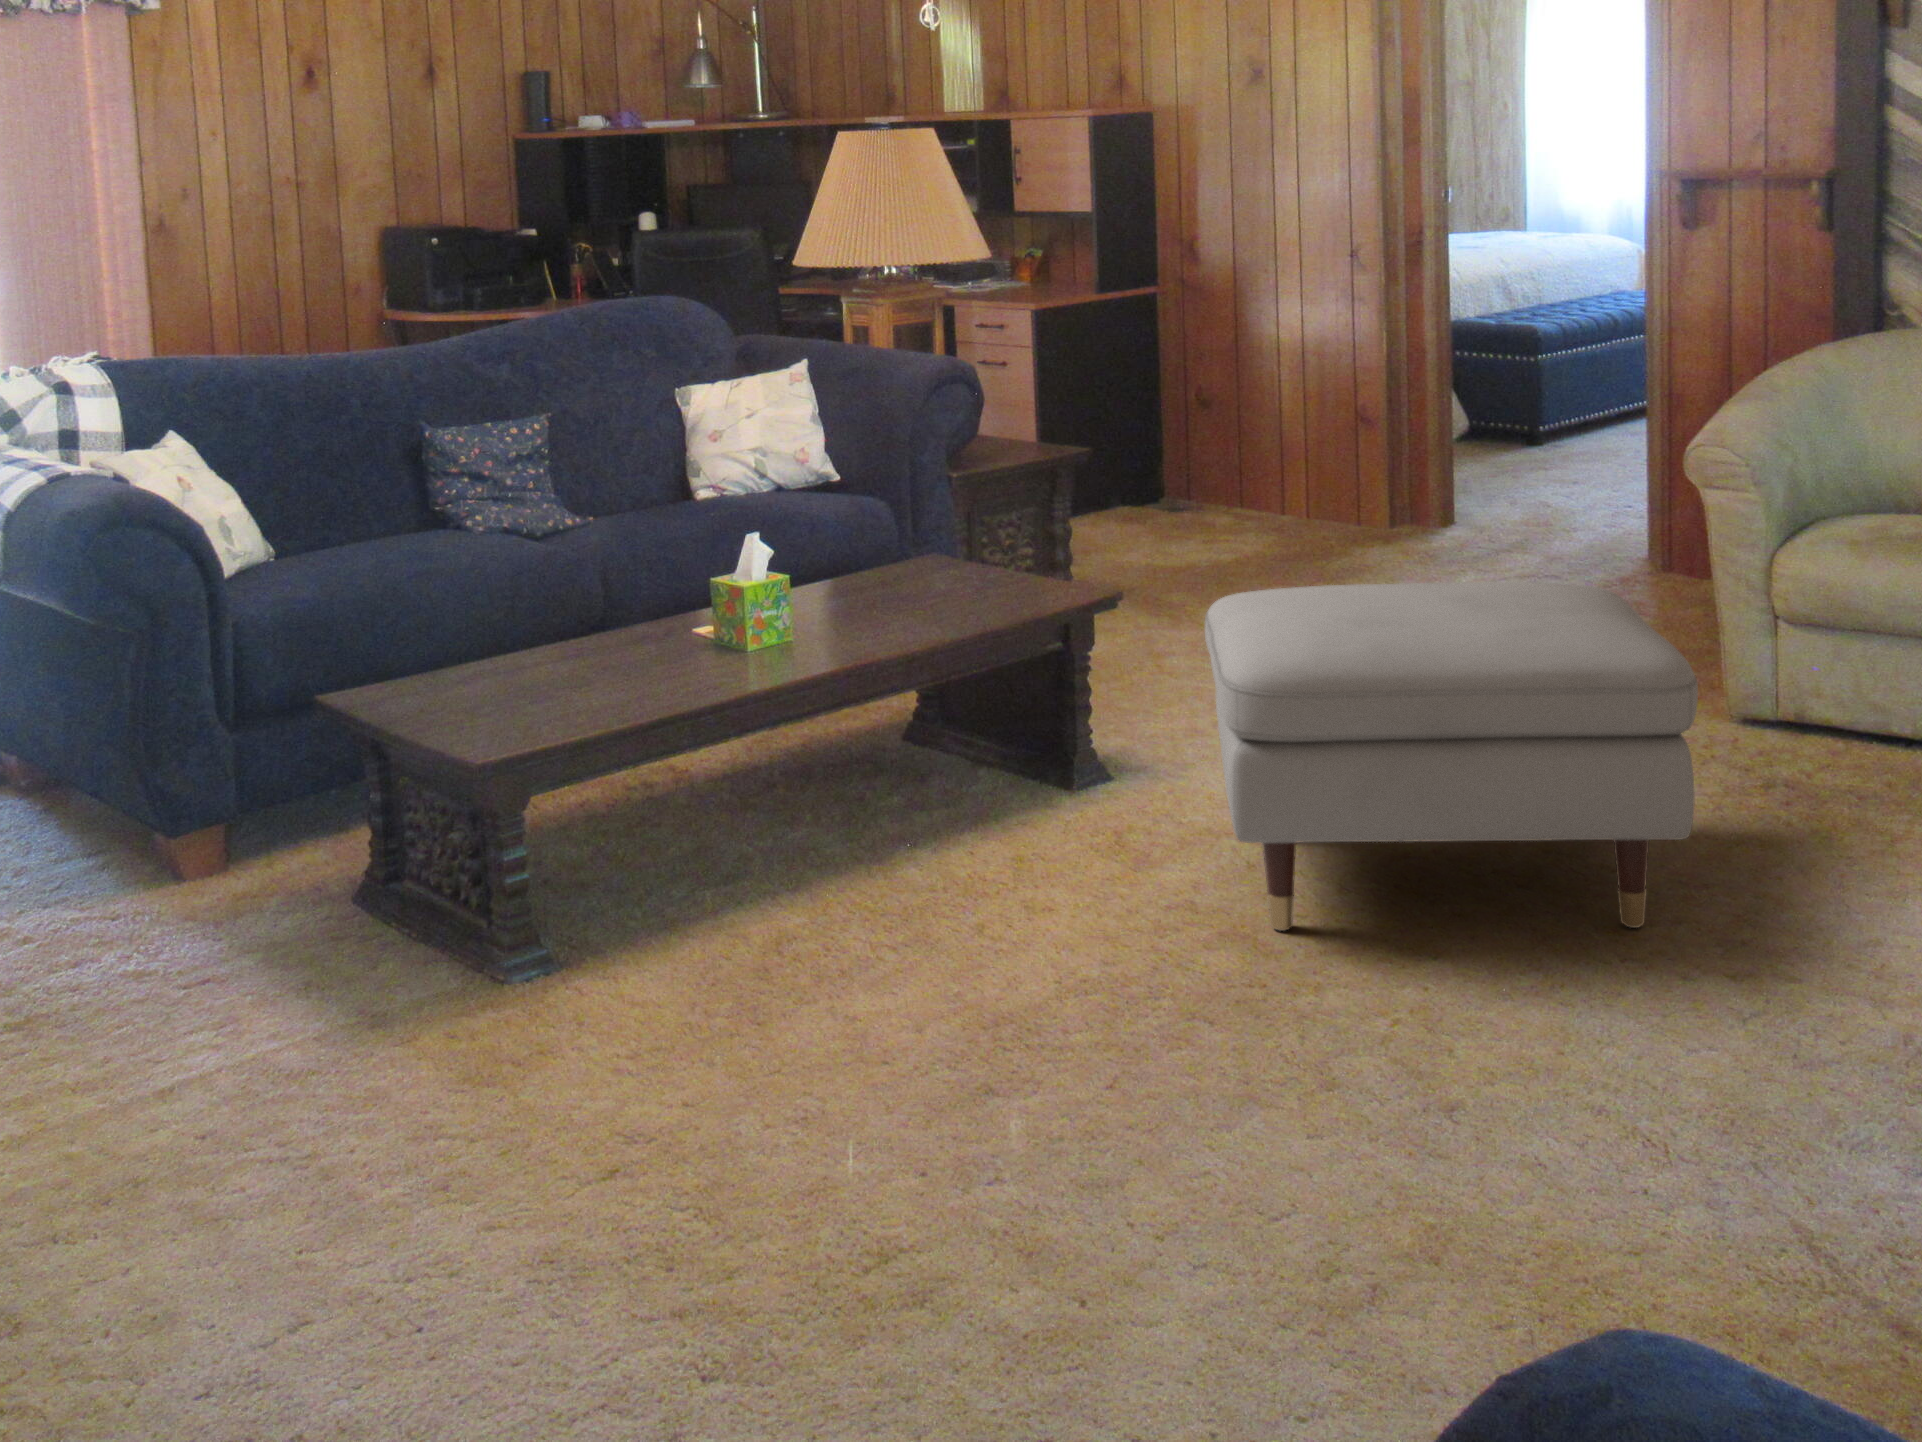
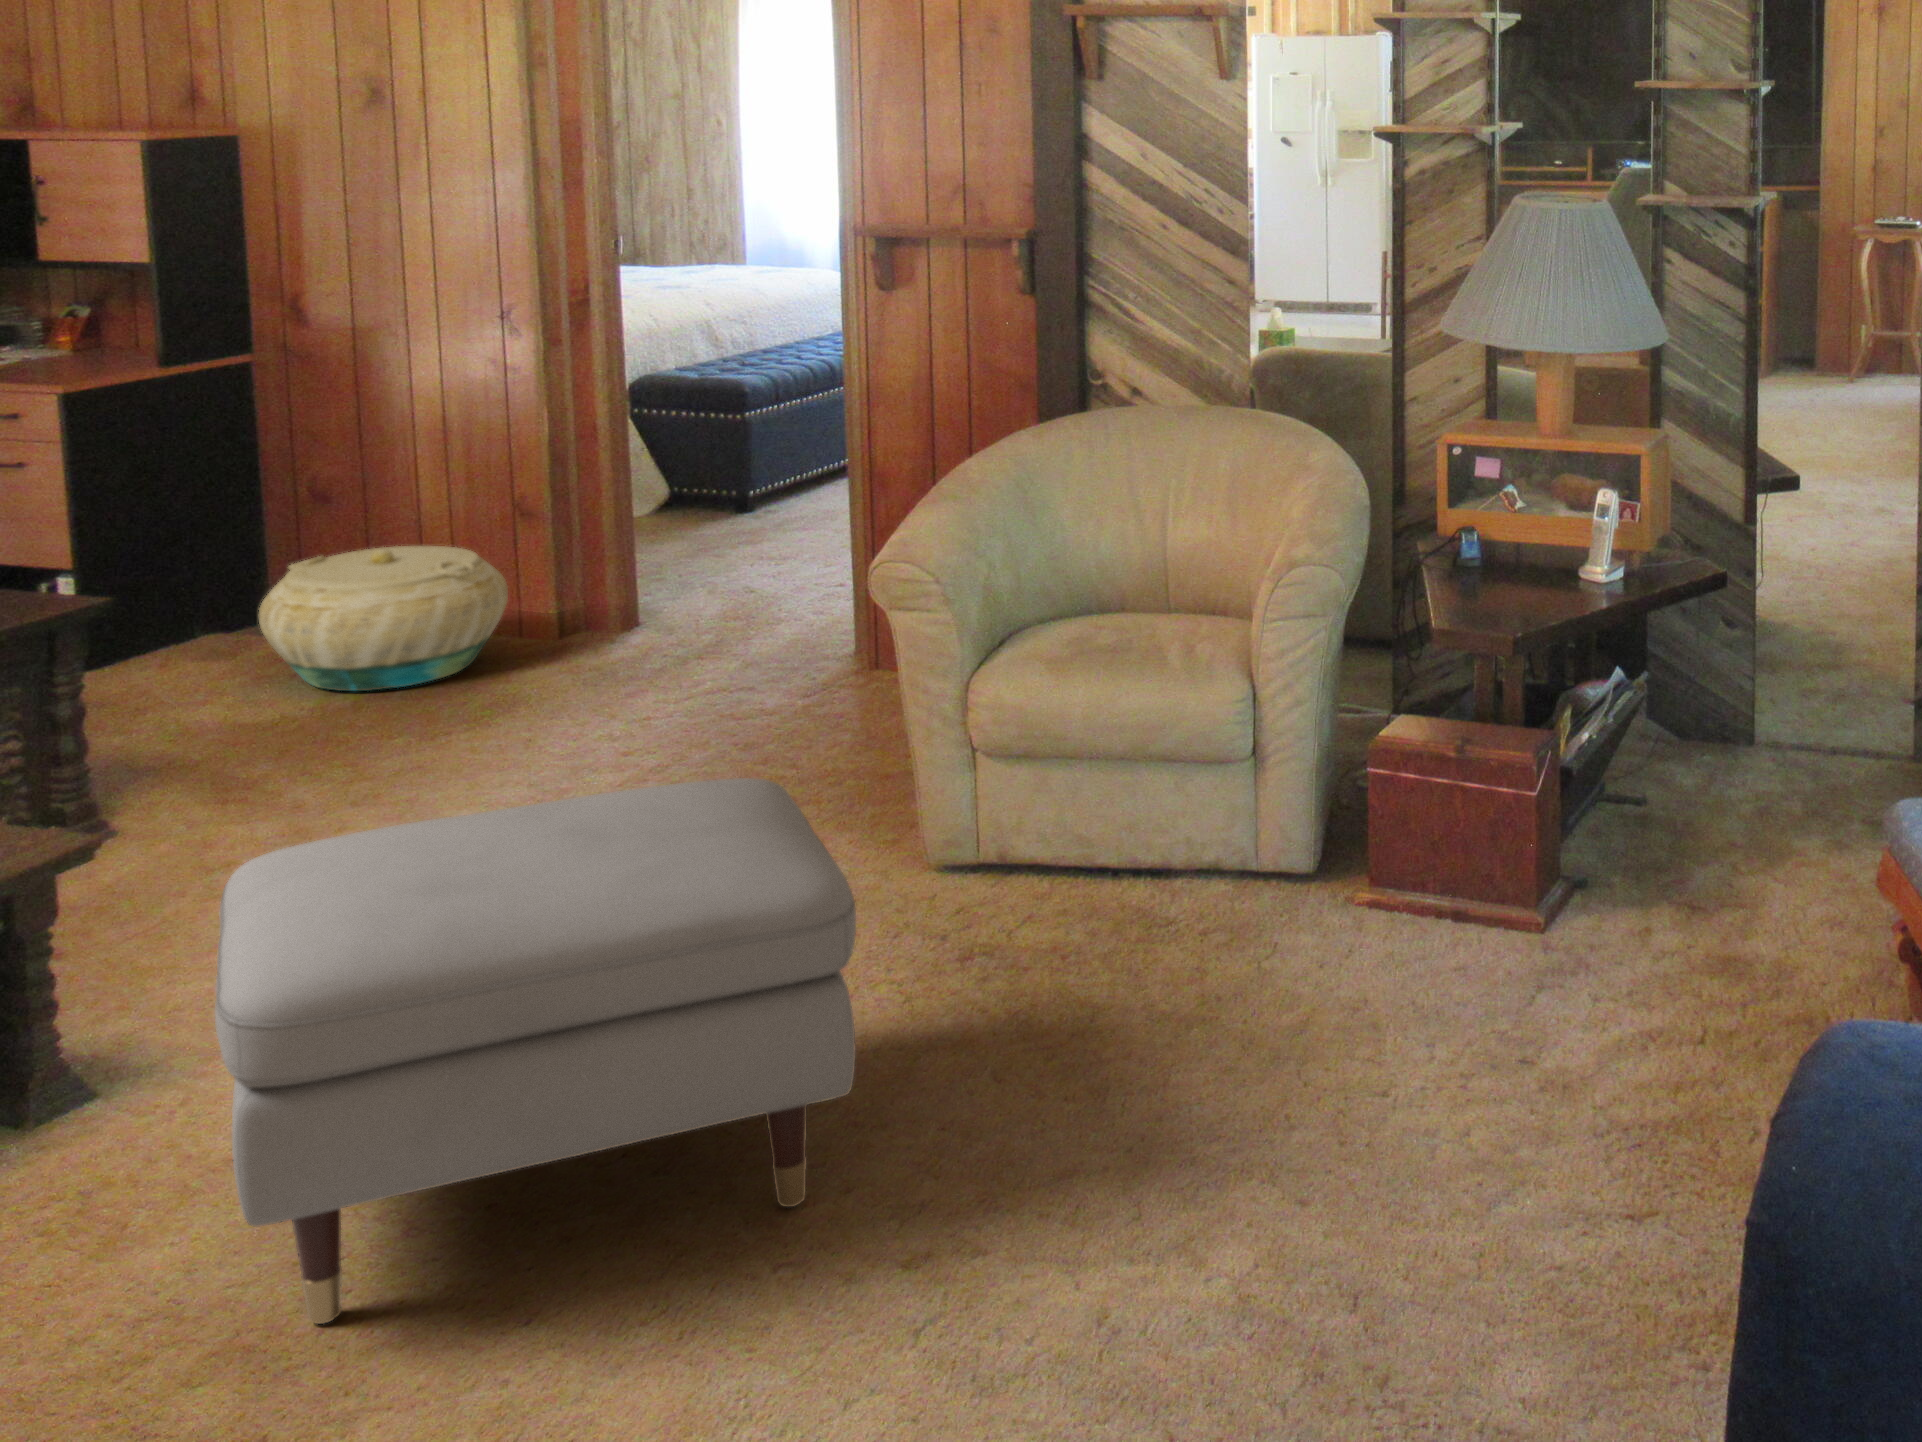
basket: none [1165,435,1347,544] -> present [259,546,508,691]

